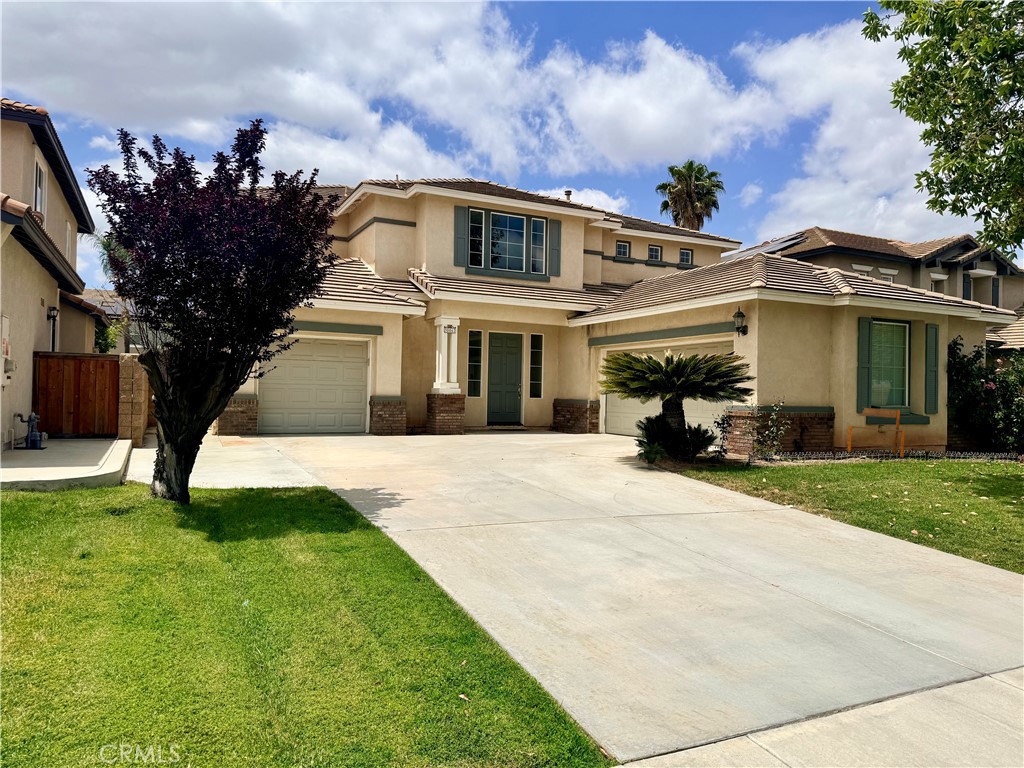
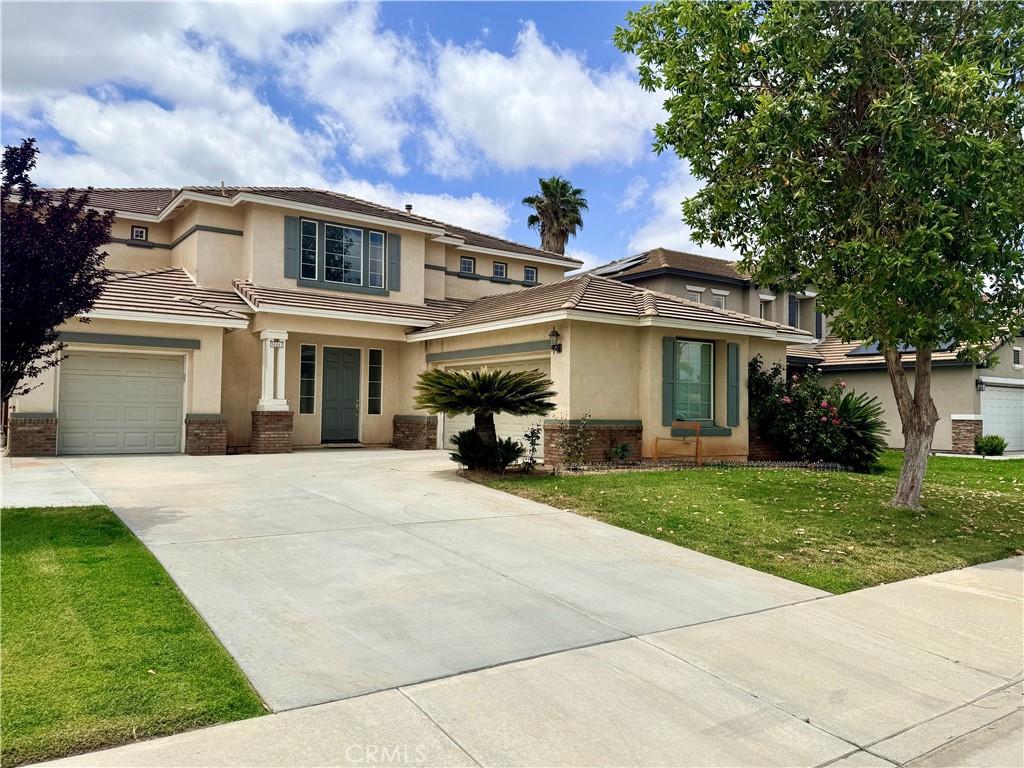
potted plant: present [635,442,669,469] -> present [609,441,636,464]

